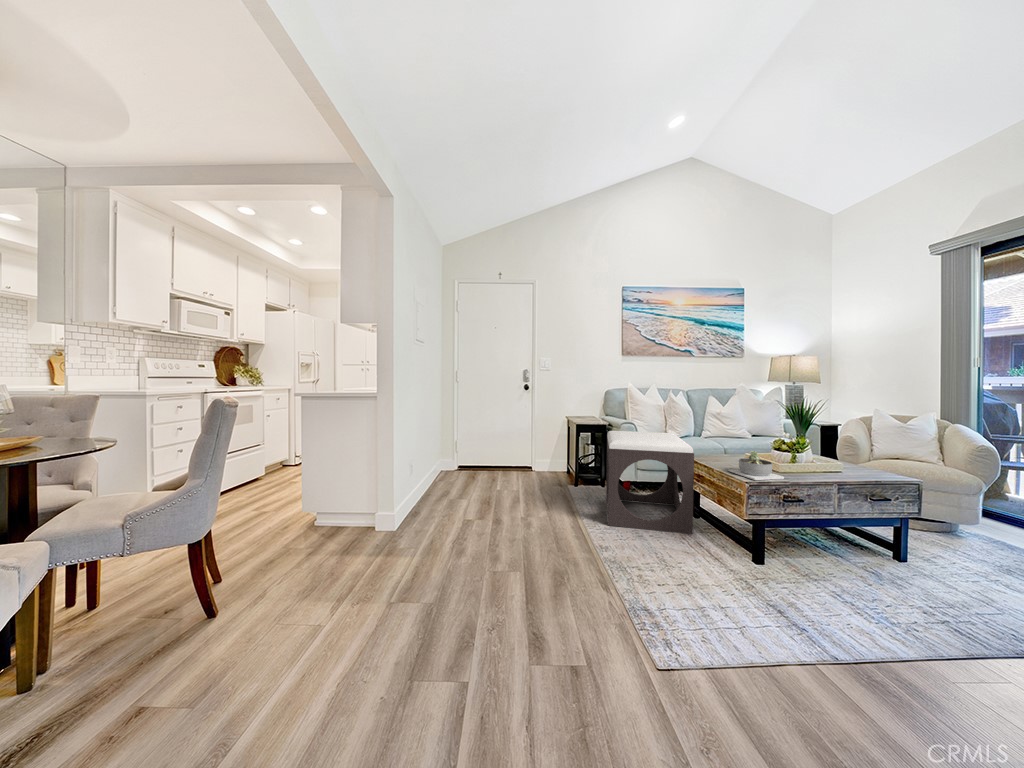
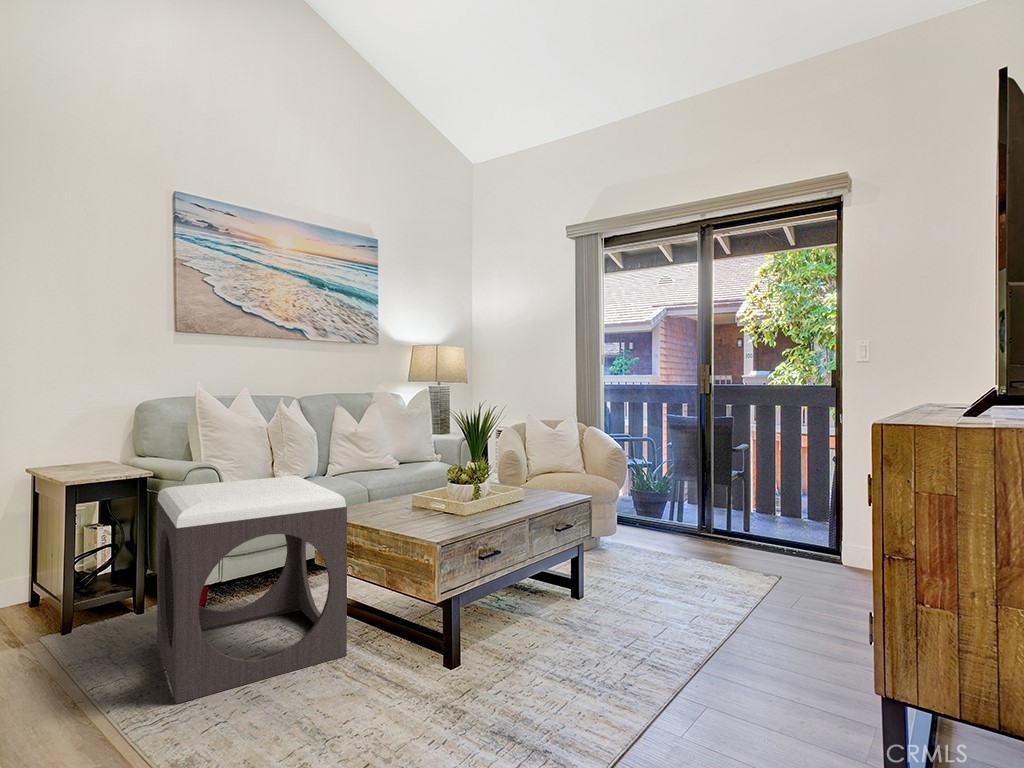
succulent planter: present [728,451,784,480] -> none [401,486,475,534]

